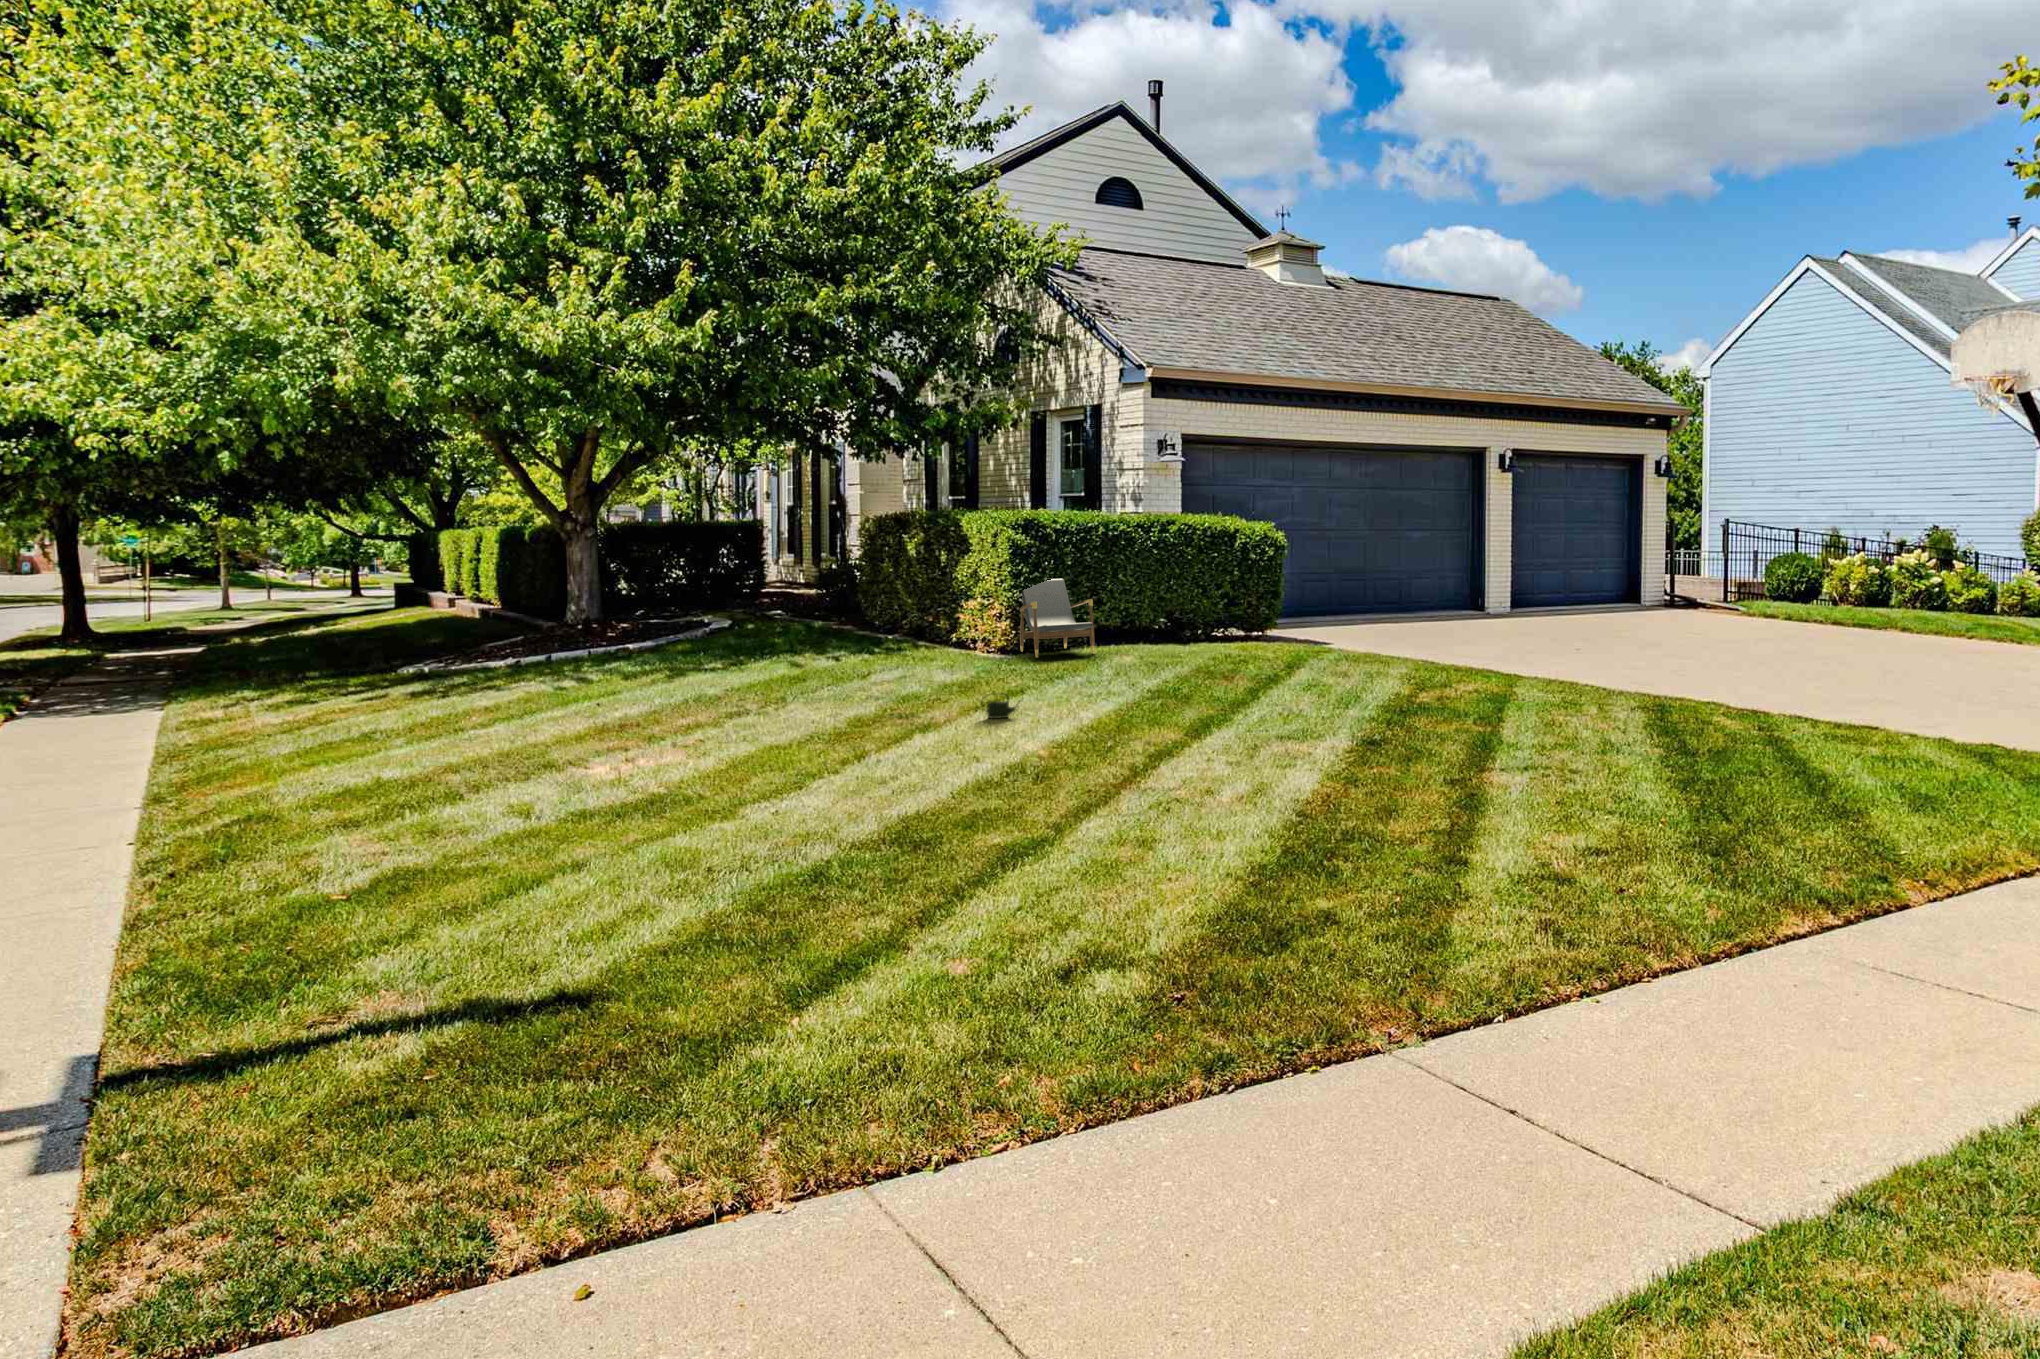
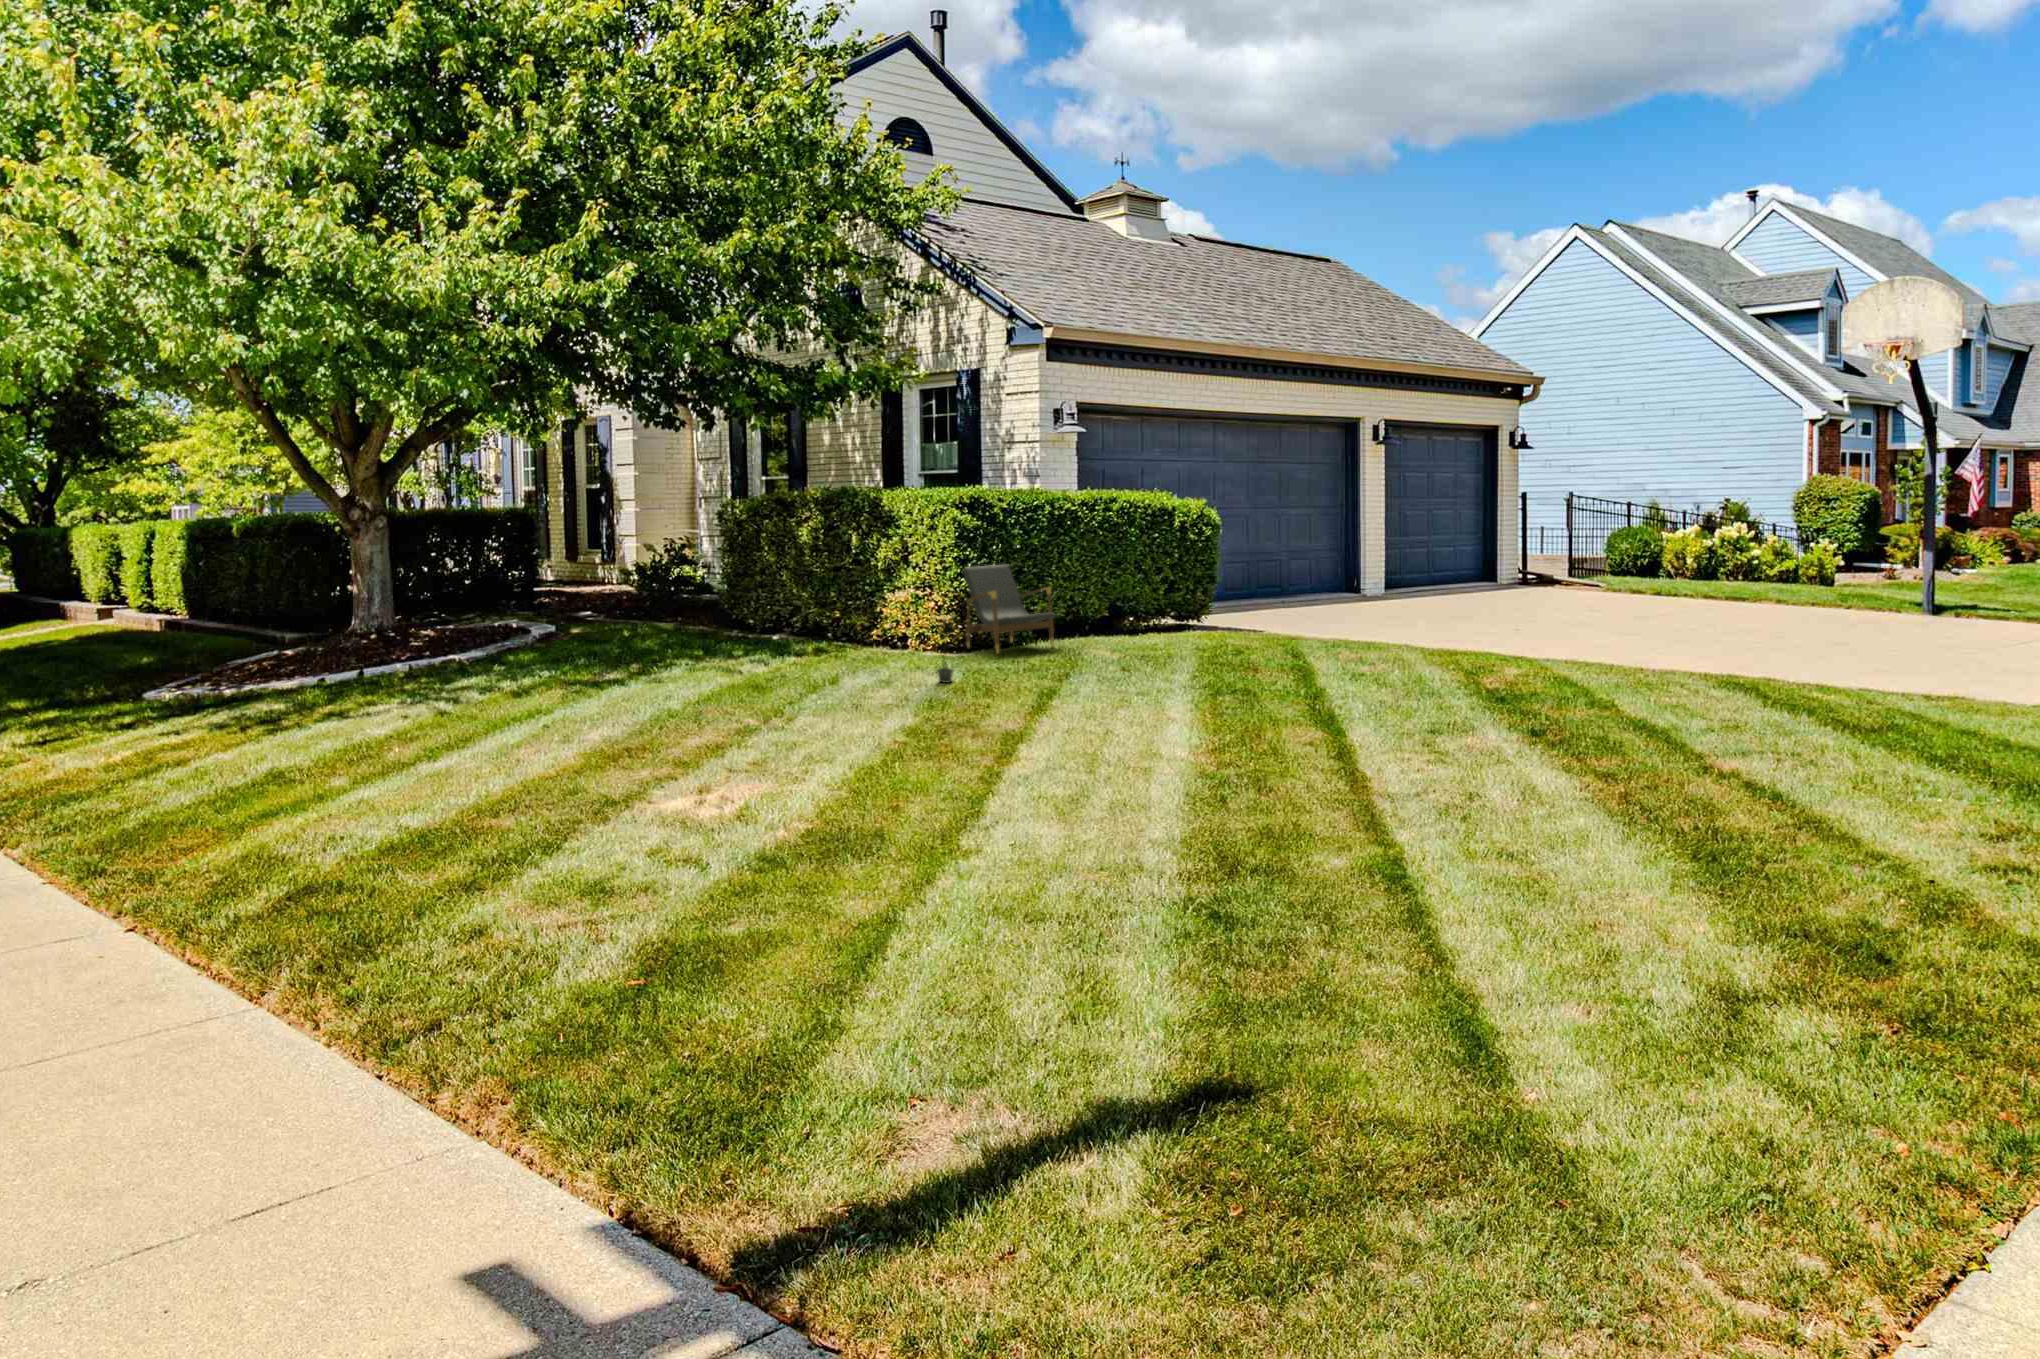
potted plant: none [943,619,970,682] -> present [933,615,958,683]
watering can: present [985,693,1017,719] -> none [1040,692,1086,722]

